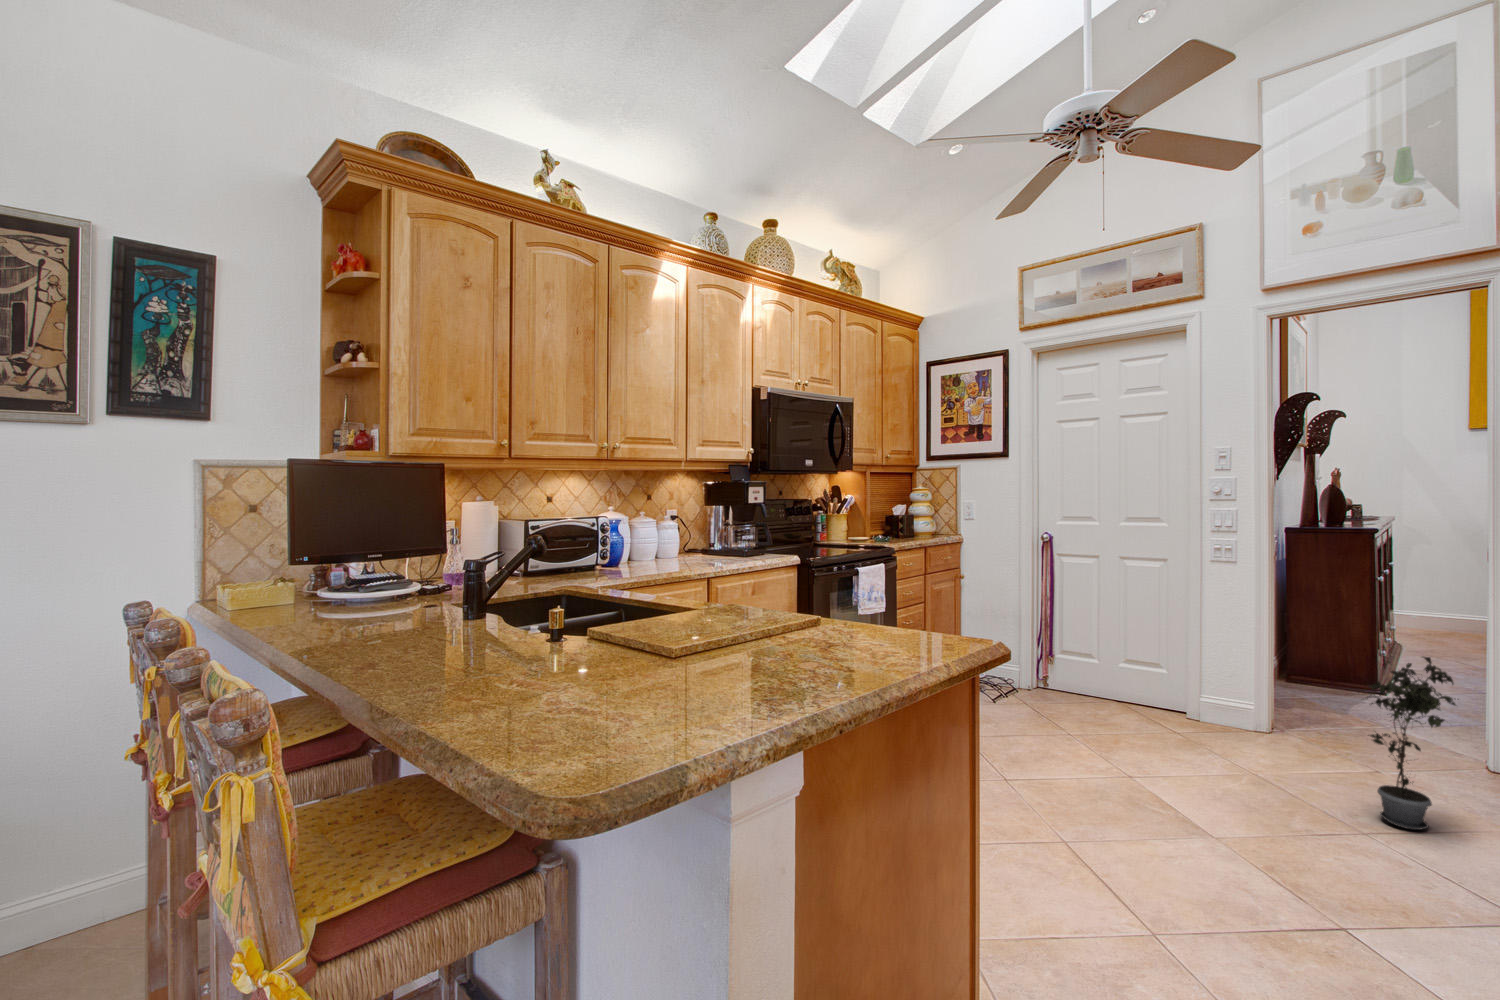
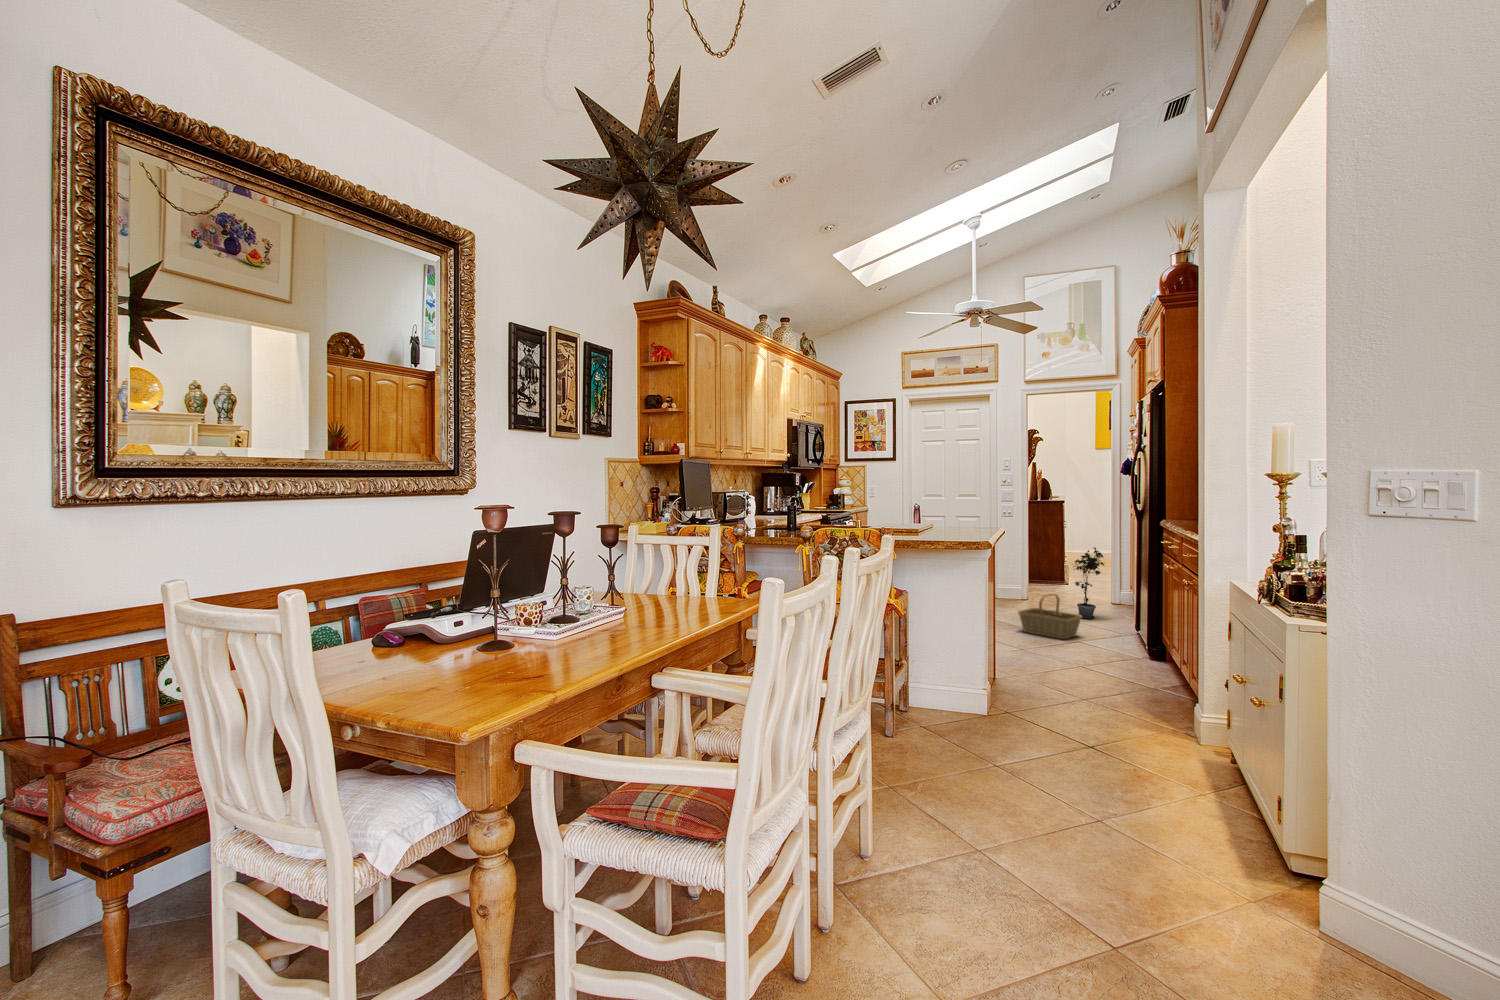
basket: none [1191,779,1369,913] -> present [1018,594,1082,639]

